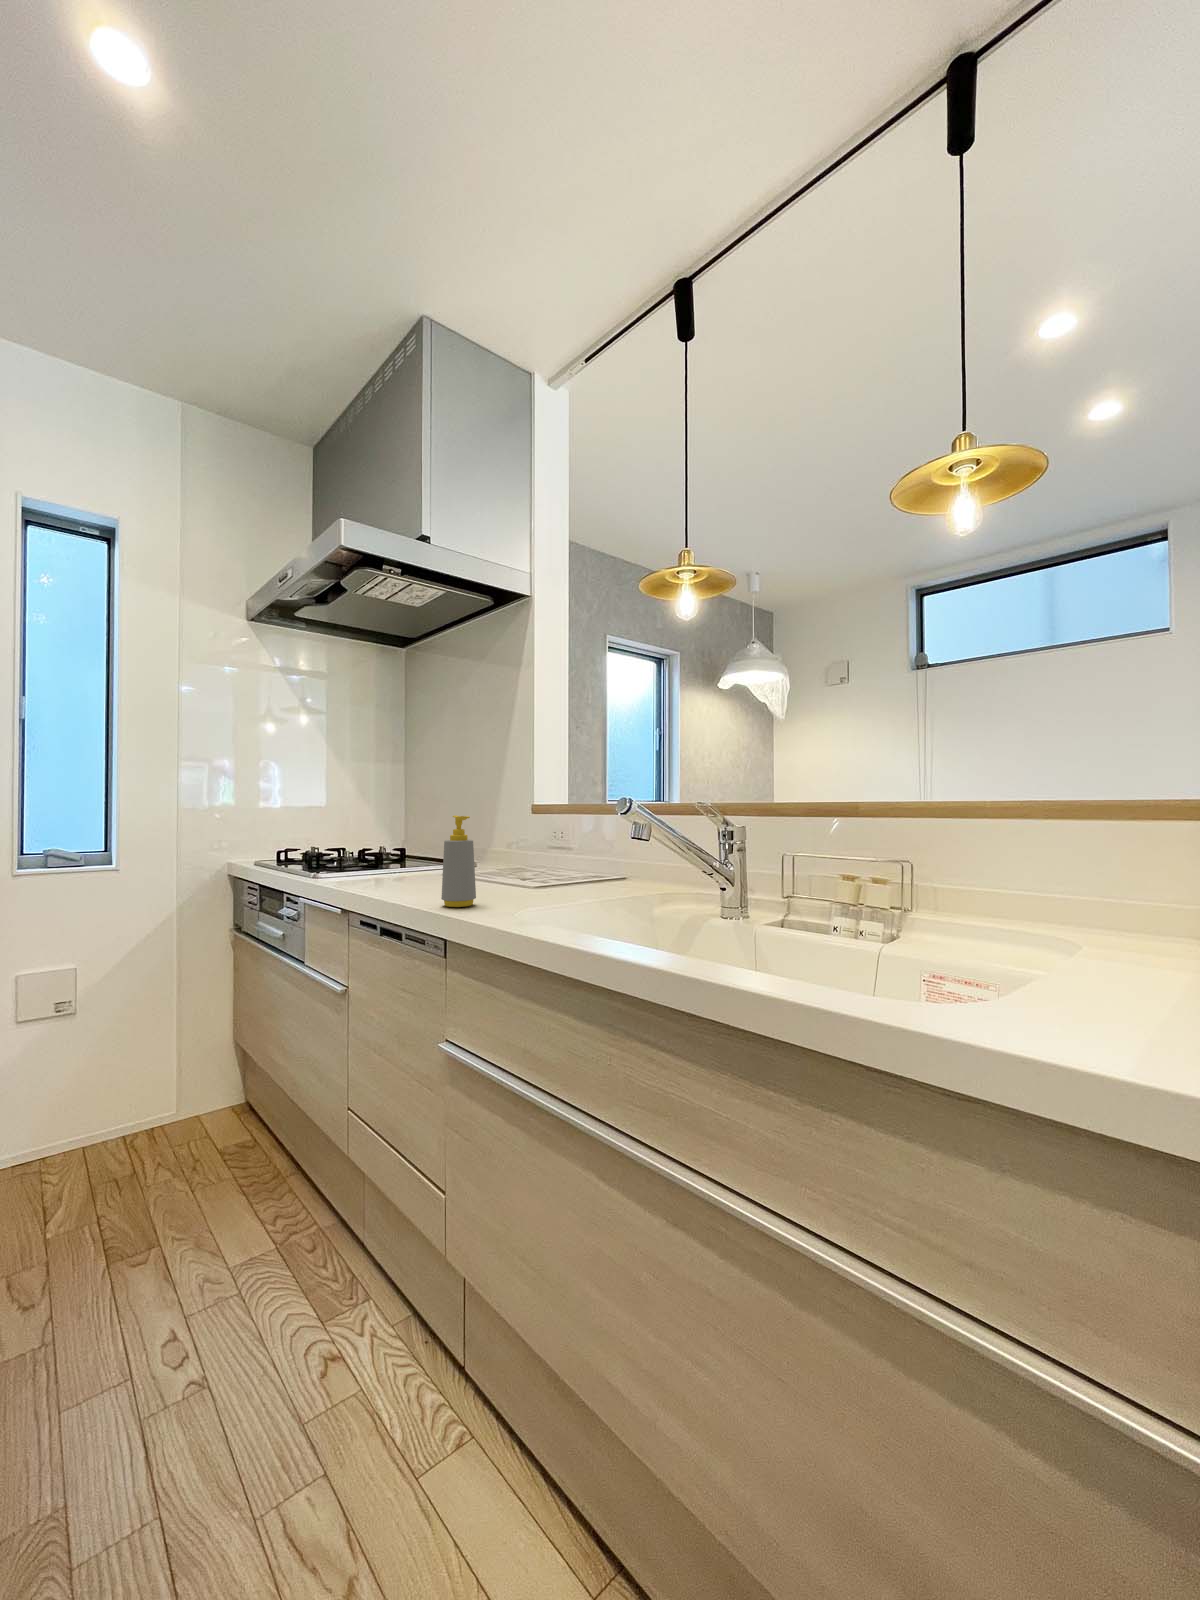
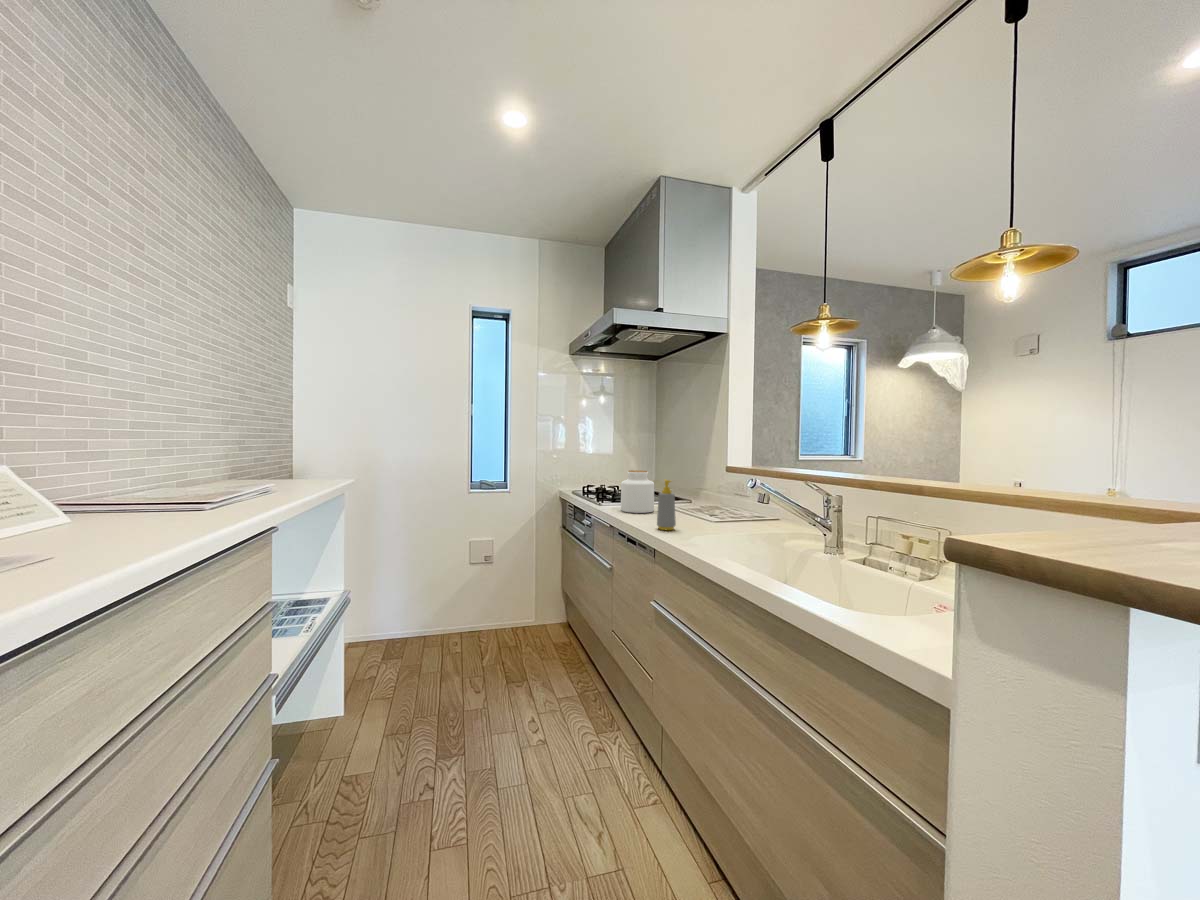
jar: none [362,811,423,886] -> present [621,470,654,513]

